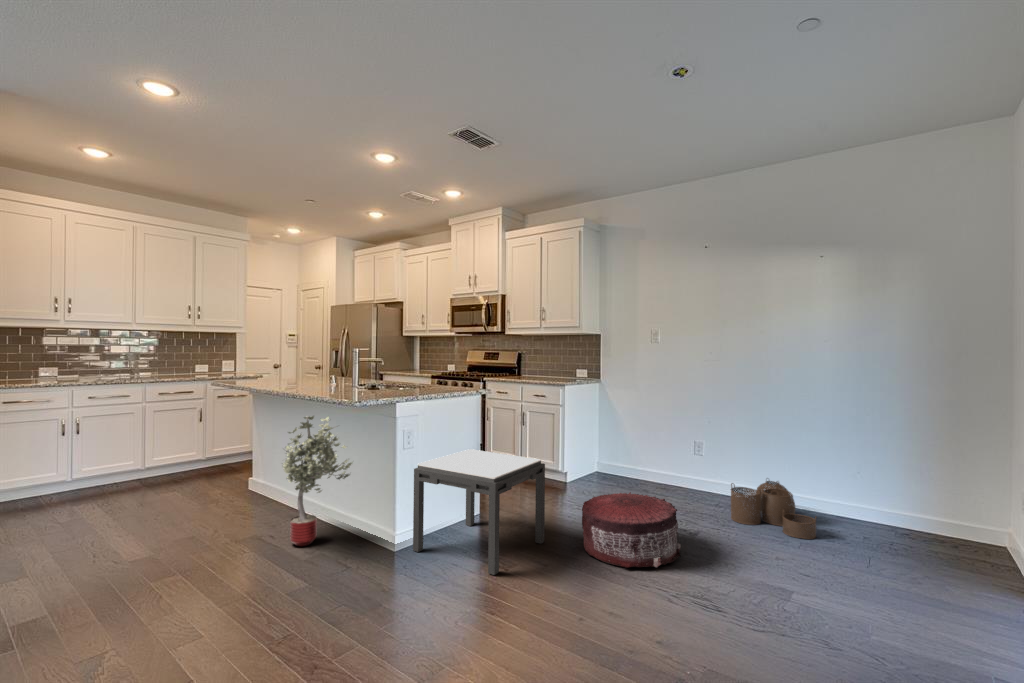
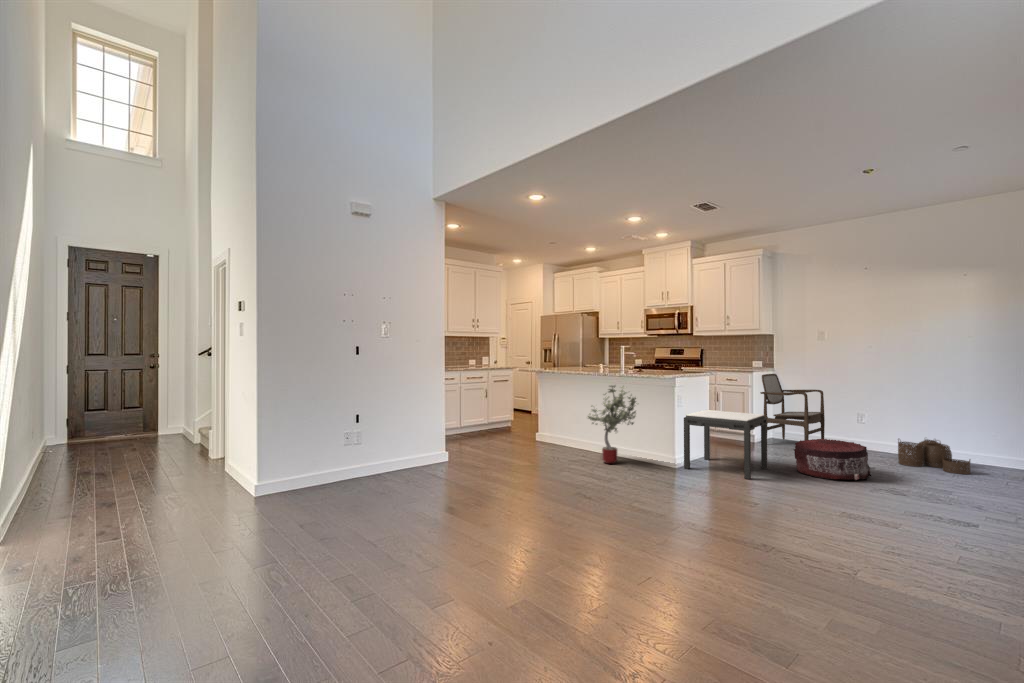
armchair: none [573,387,654,496] -> present [760,374,825,440]

